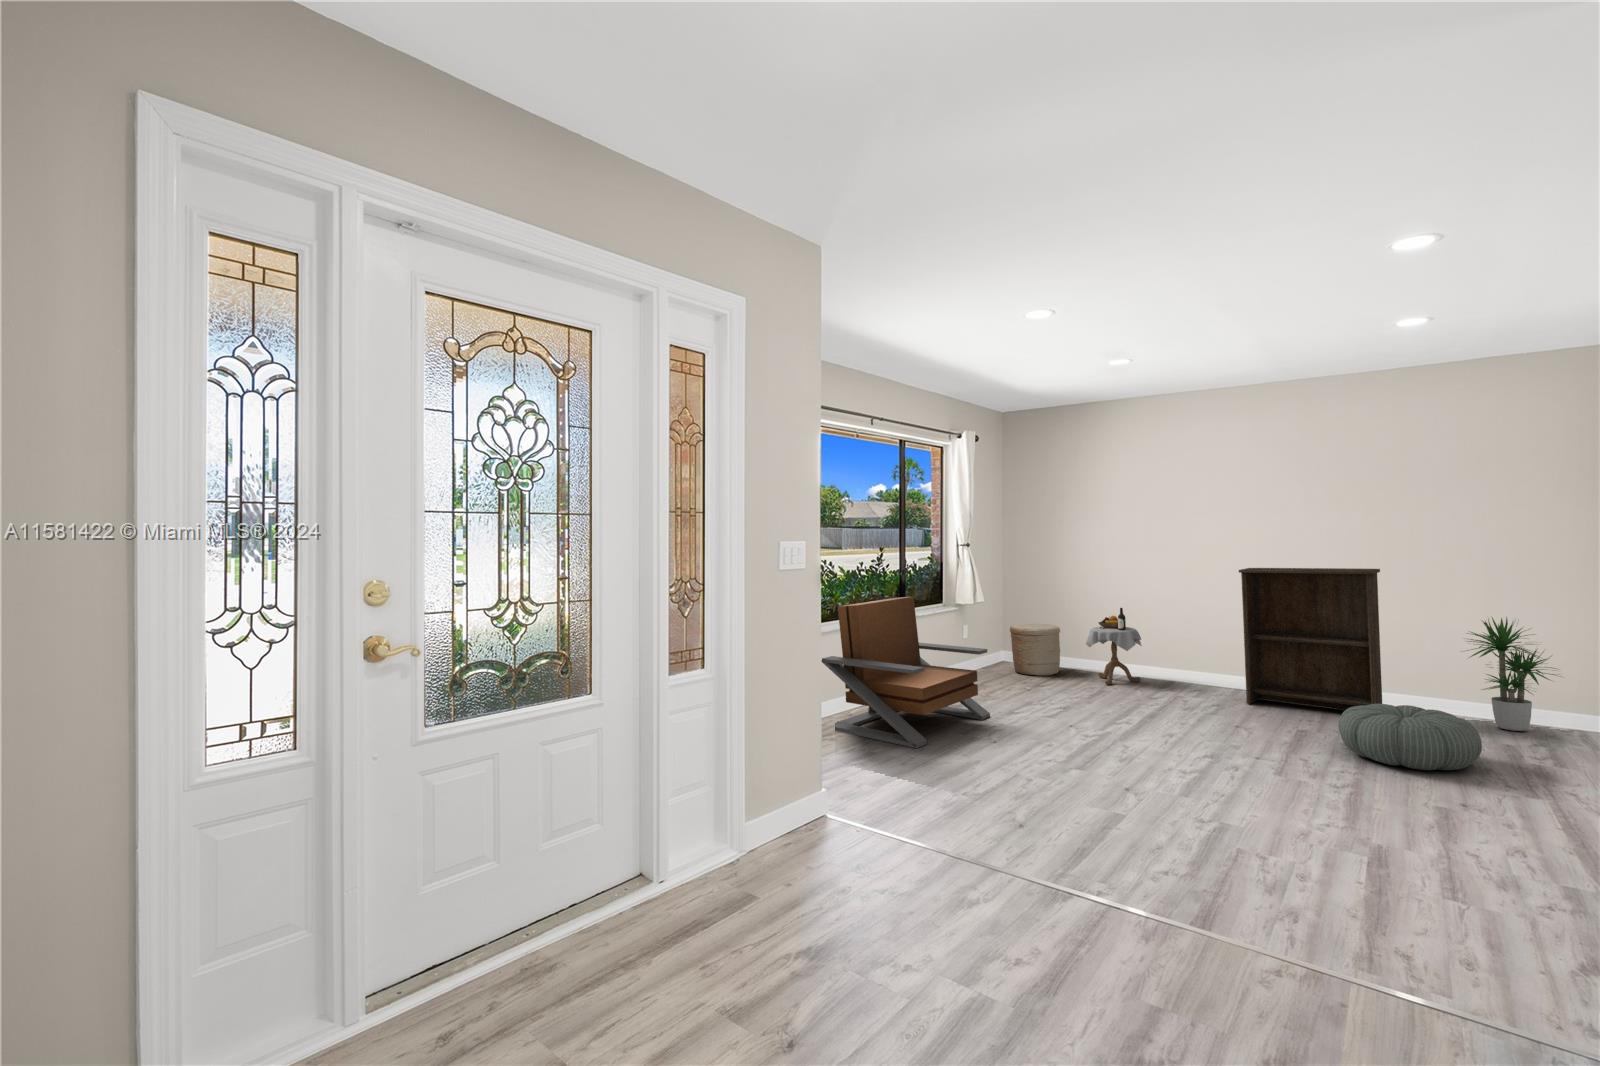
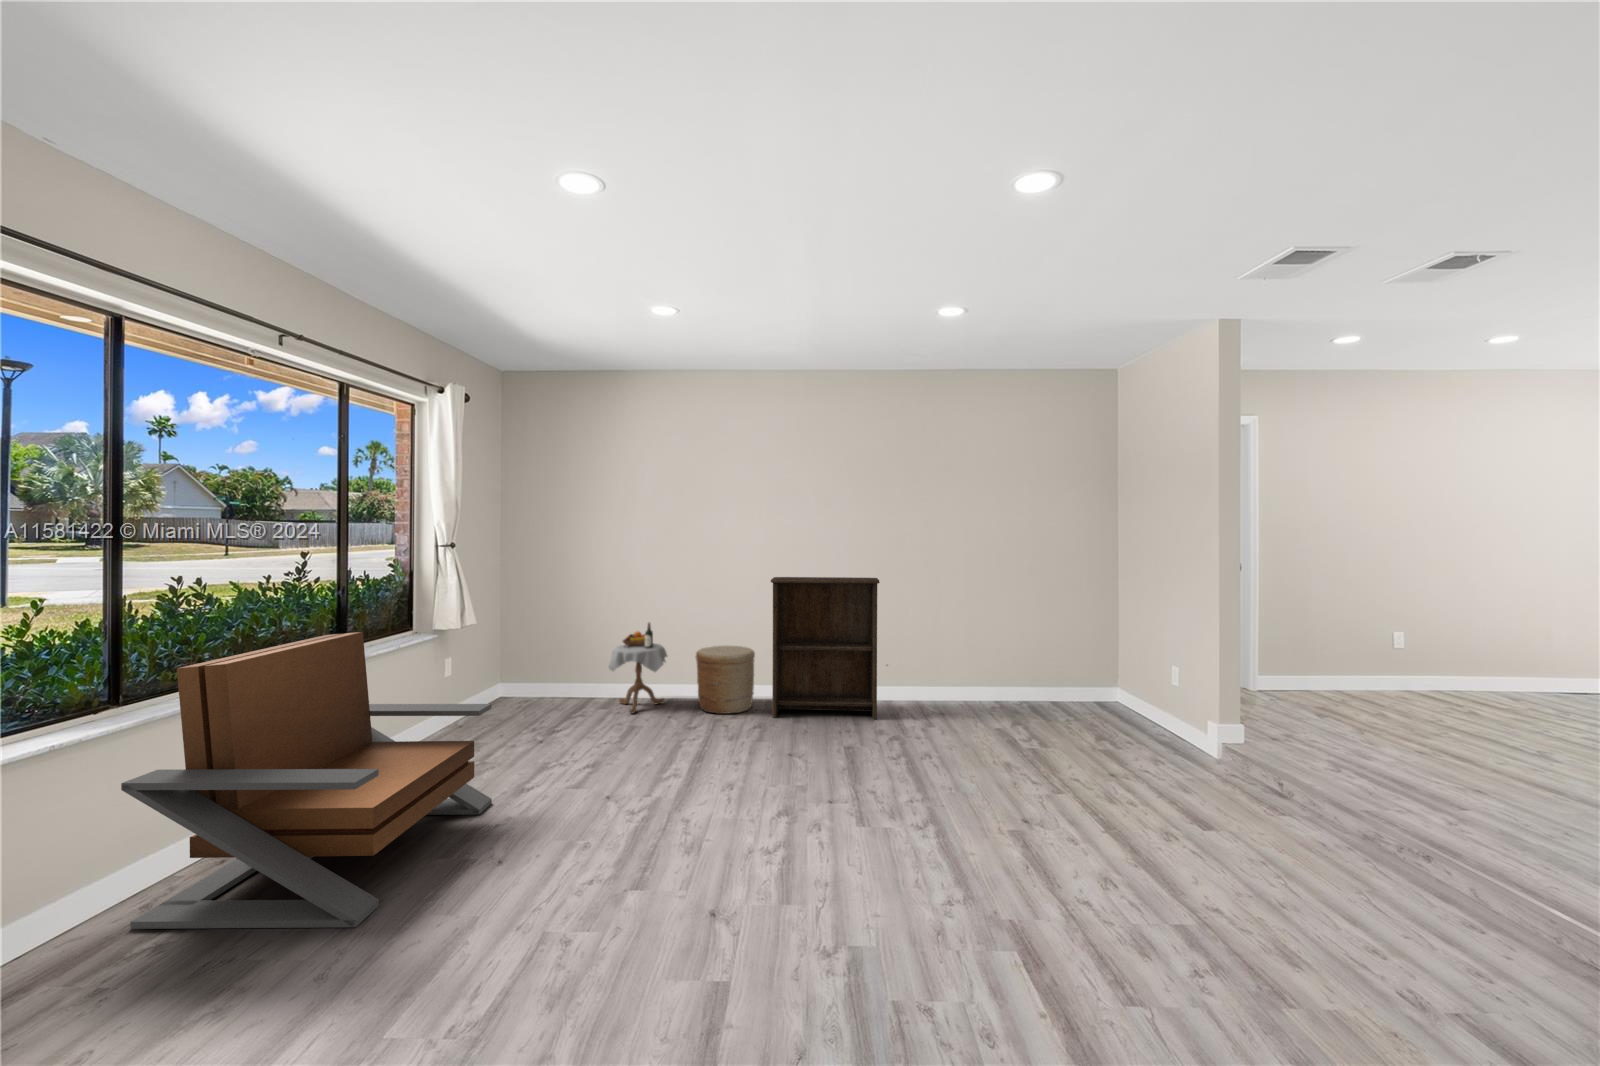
potted plant: present [1470,617,1555,731] -> none [925,616,988,711]
woven basket: present [1010,623,1060,676] -> present [696,646,755,714]
pouf: present [1339,704,1482,770] -> none [875,709,981,776]

